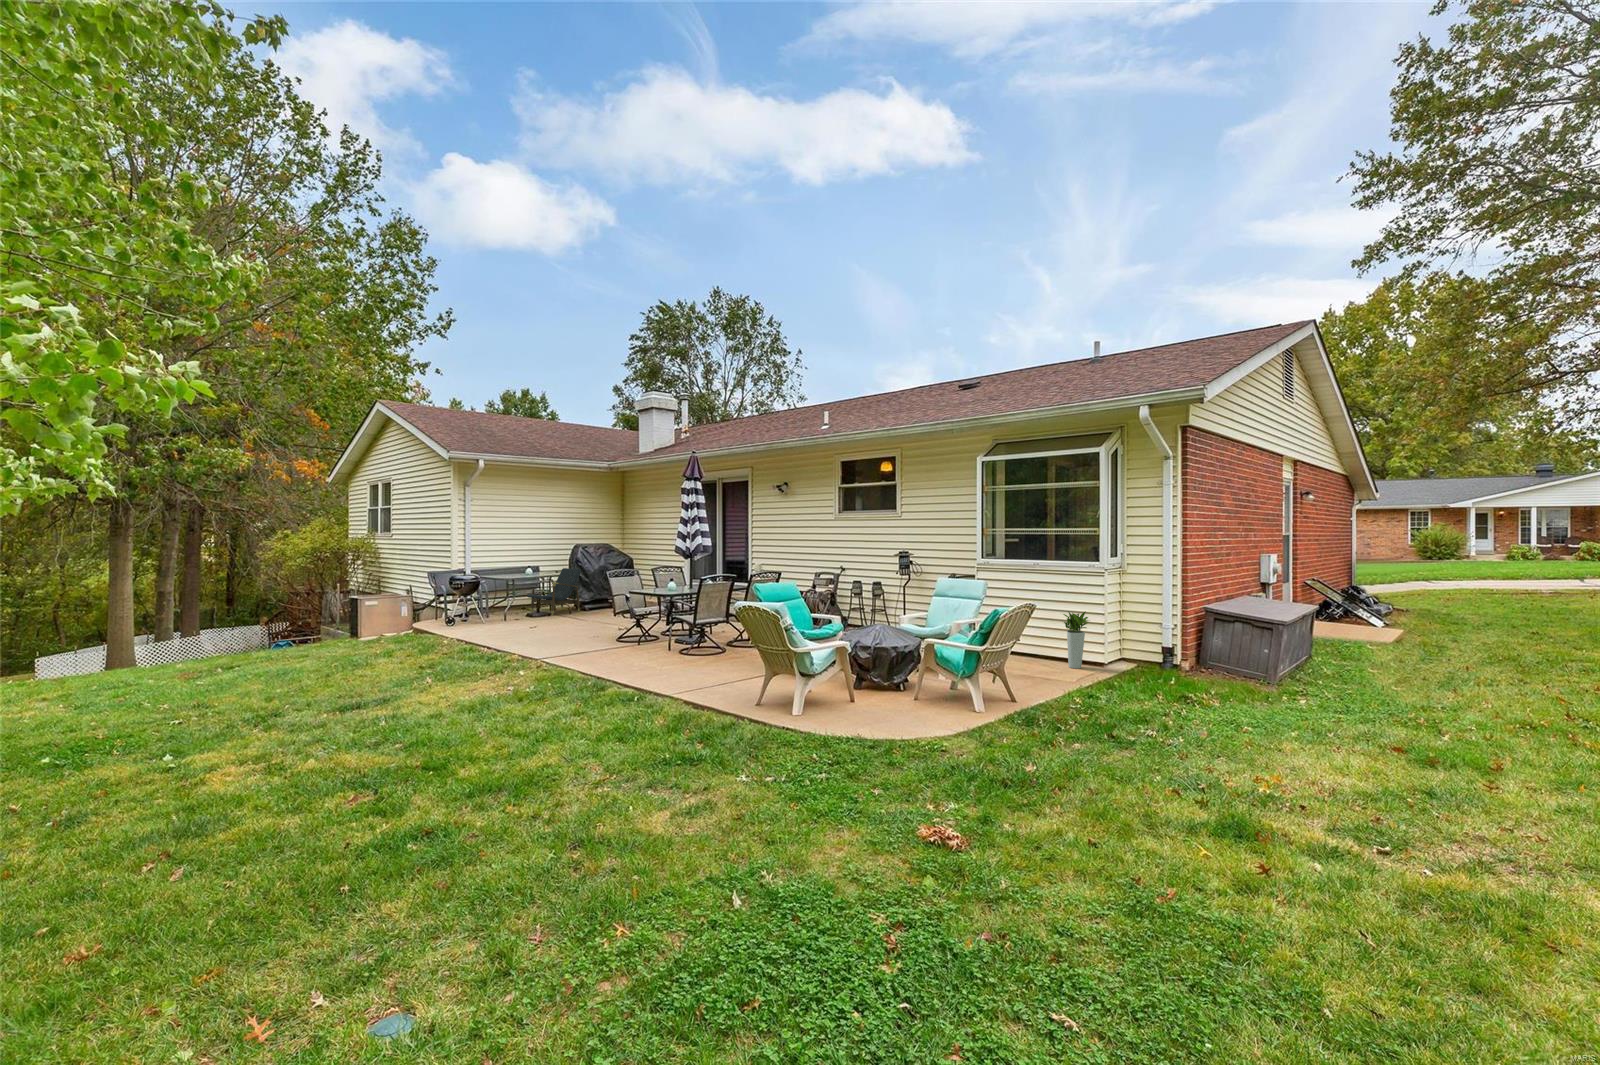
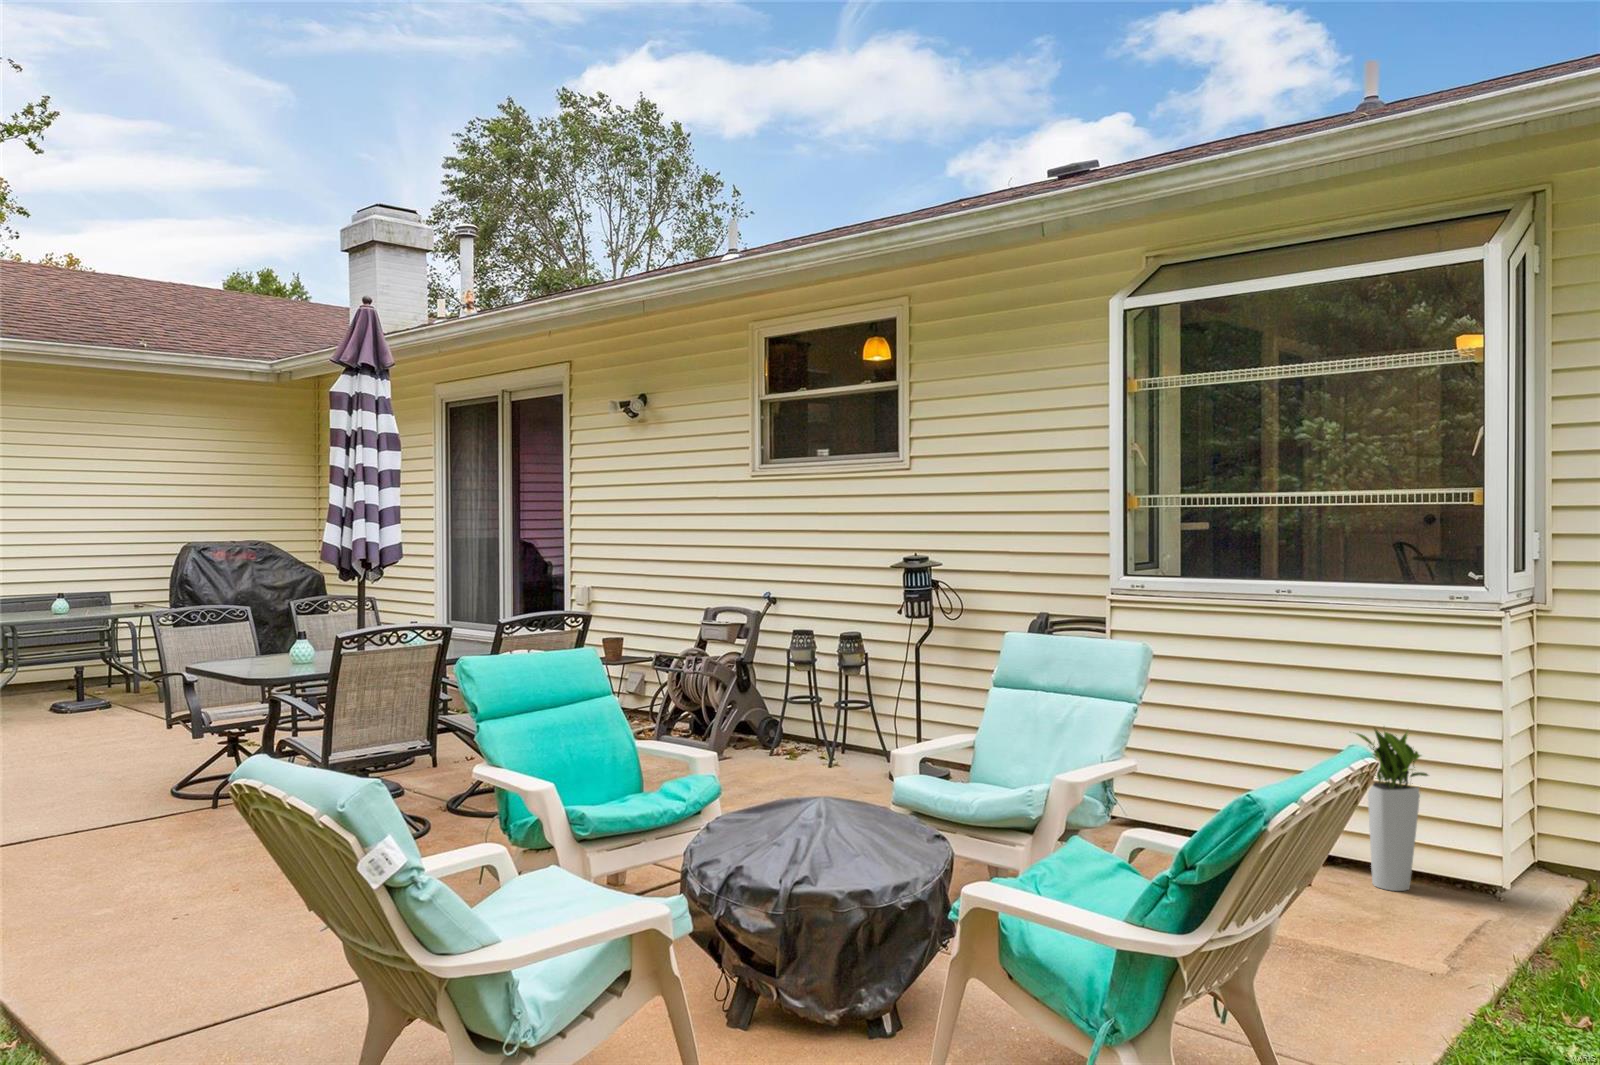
lounge chair: present [527,568,581,616] -> none [50,597,183,710]

